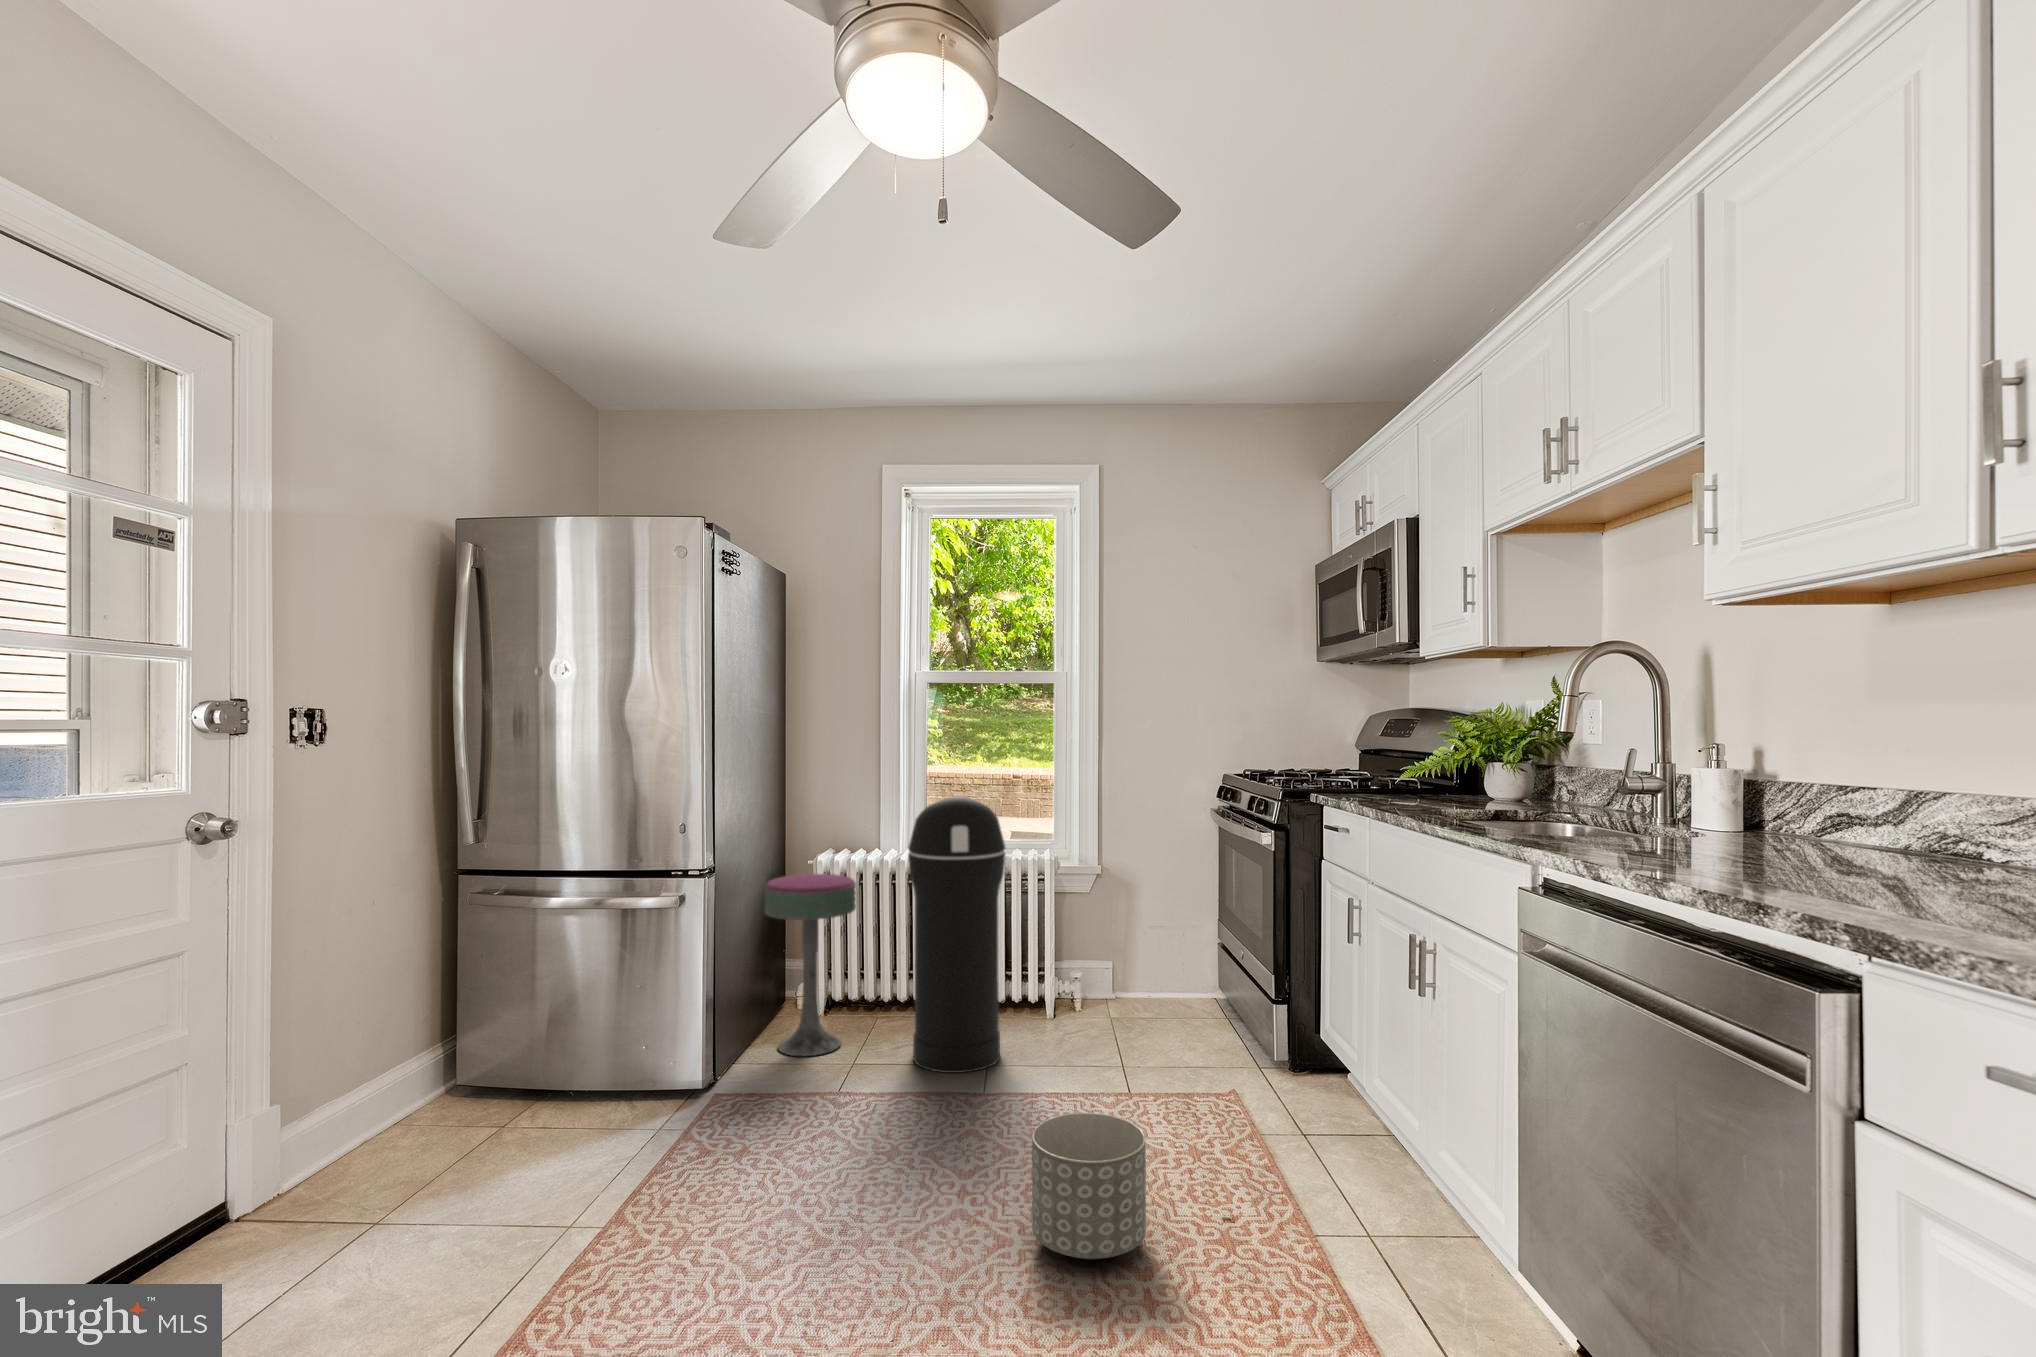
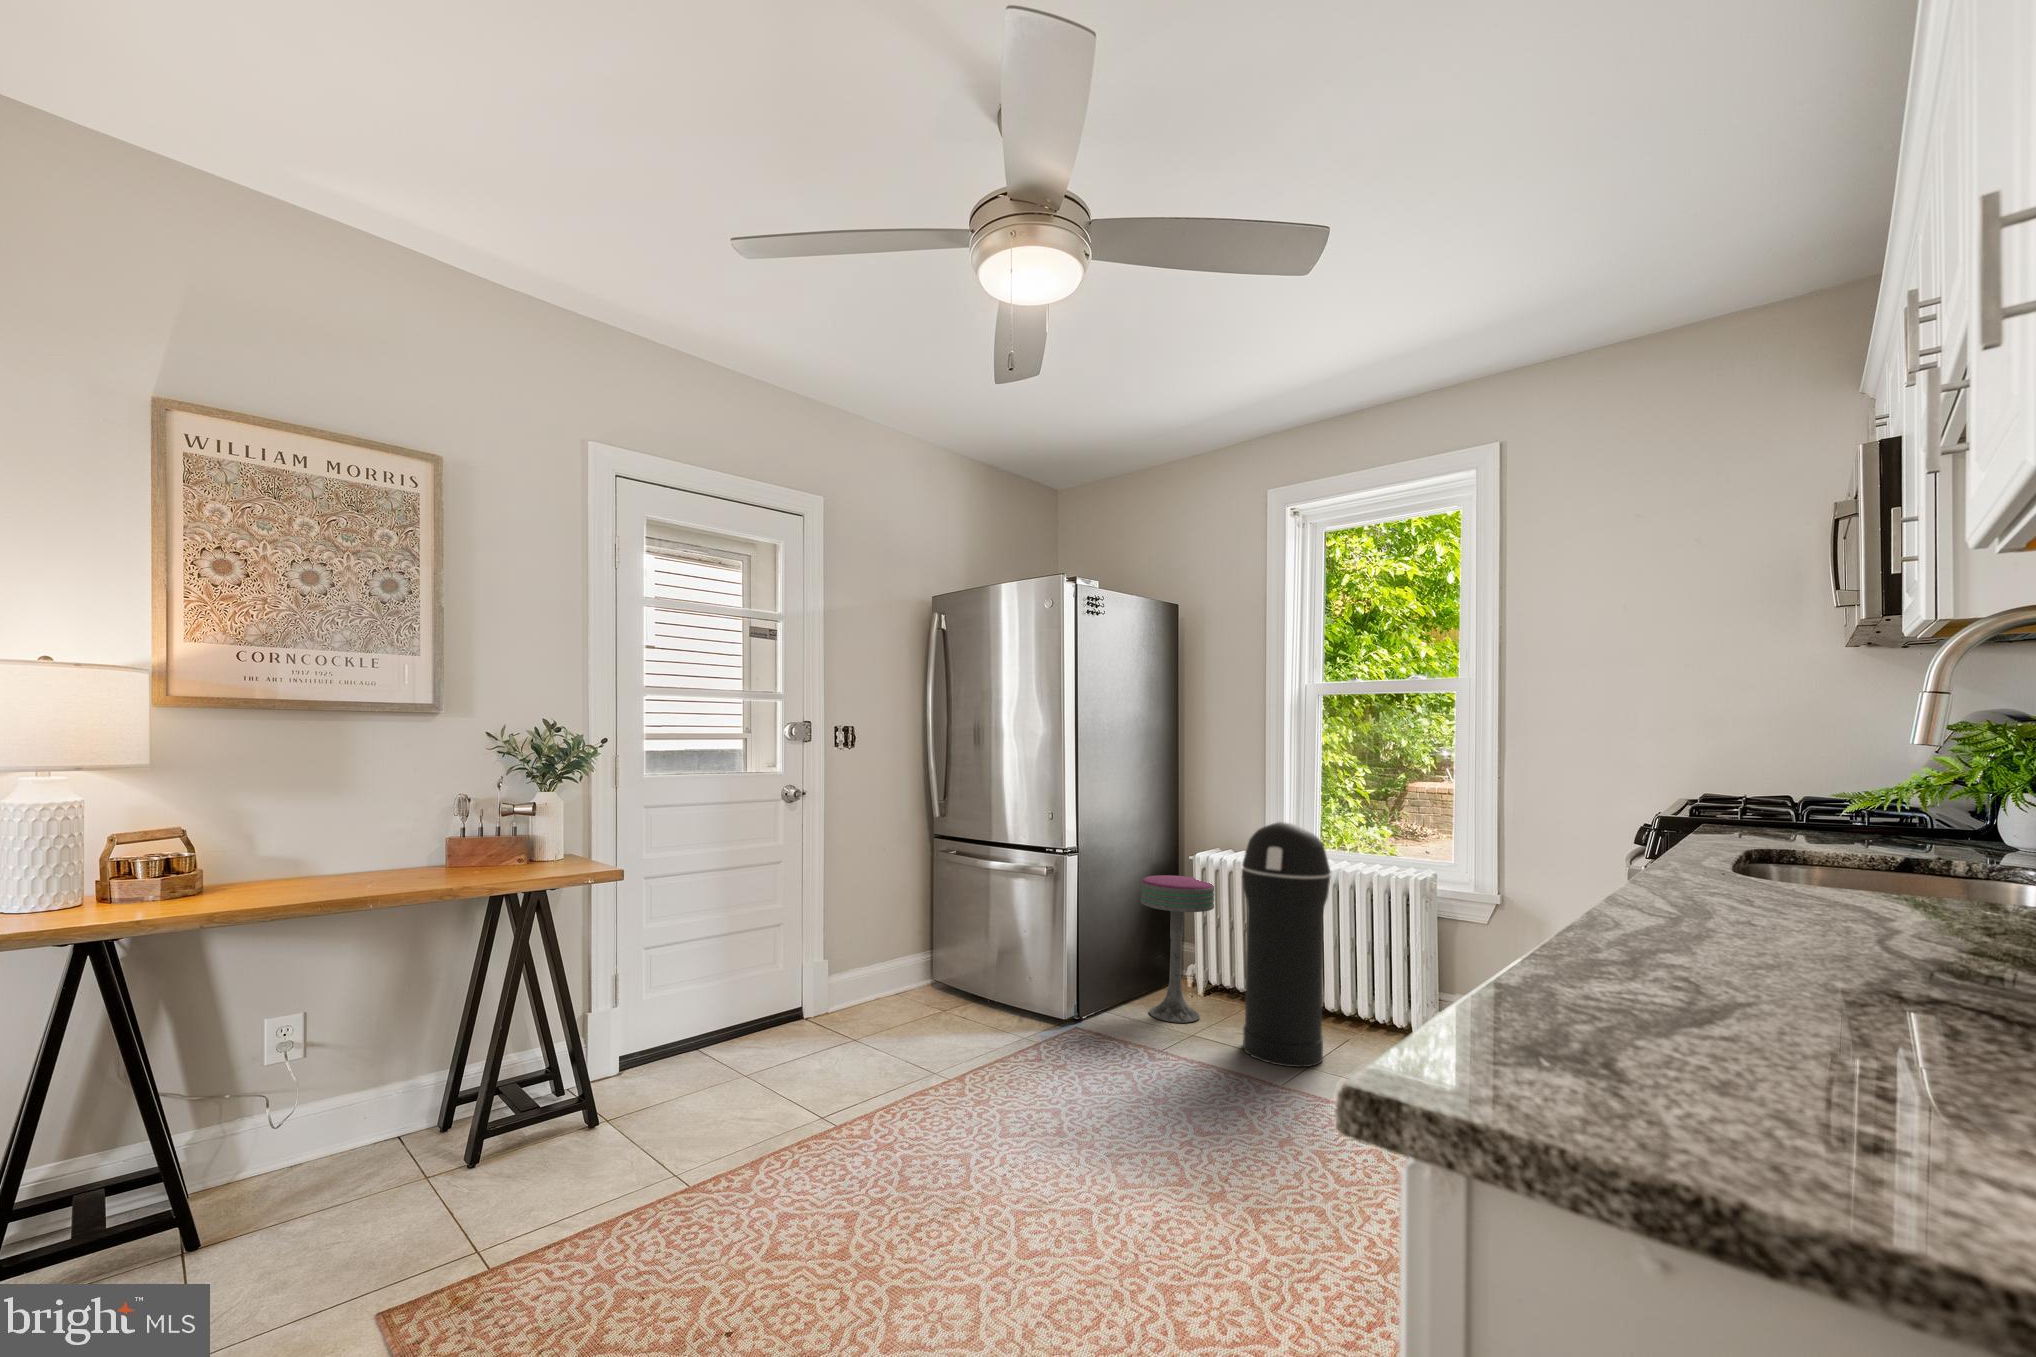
planter: present [1032,1113,1146,1260] -> none [1200,1093,1303,1222]

